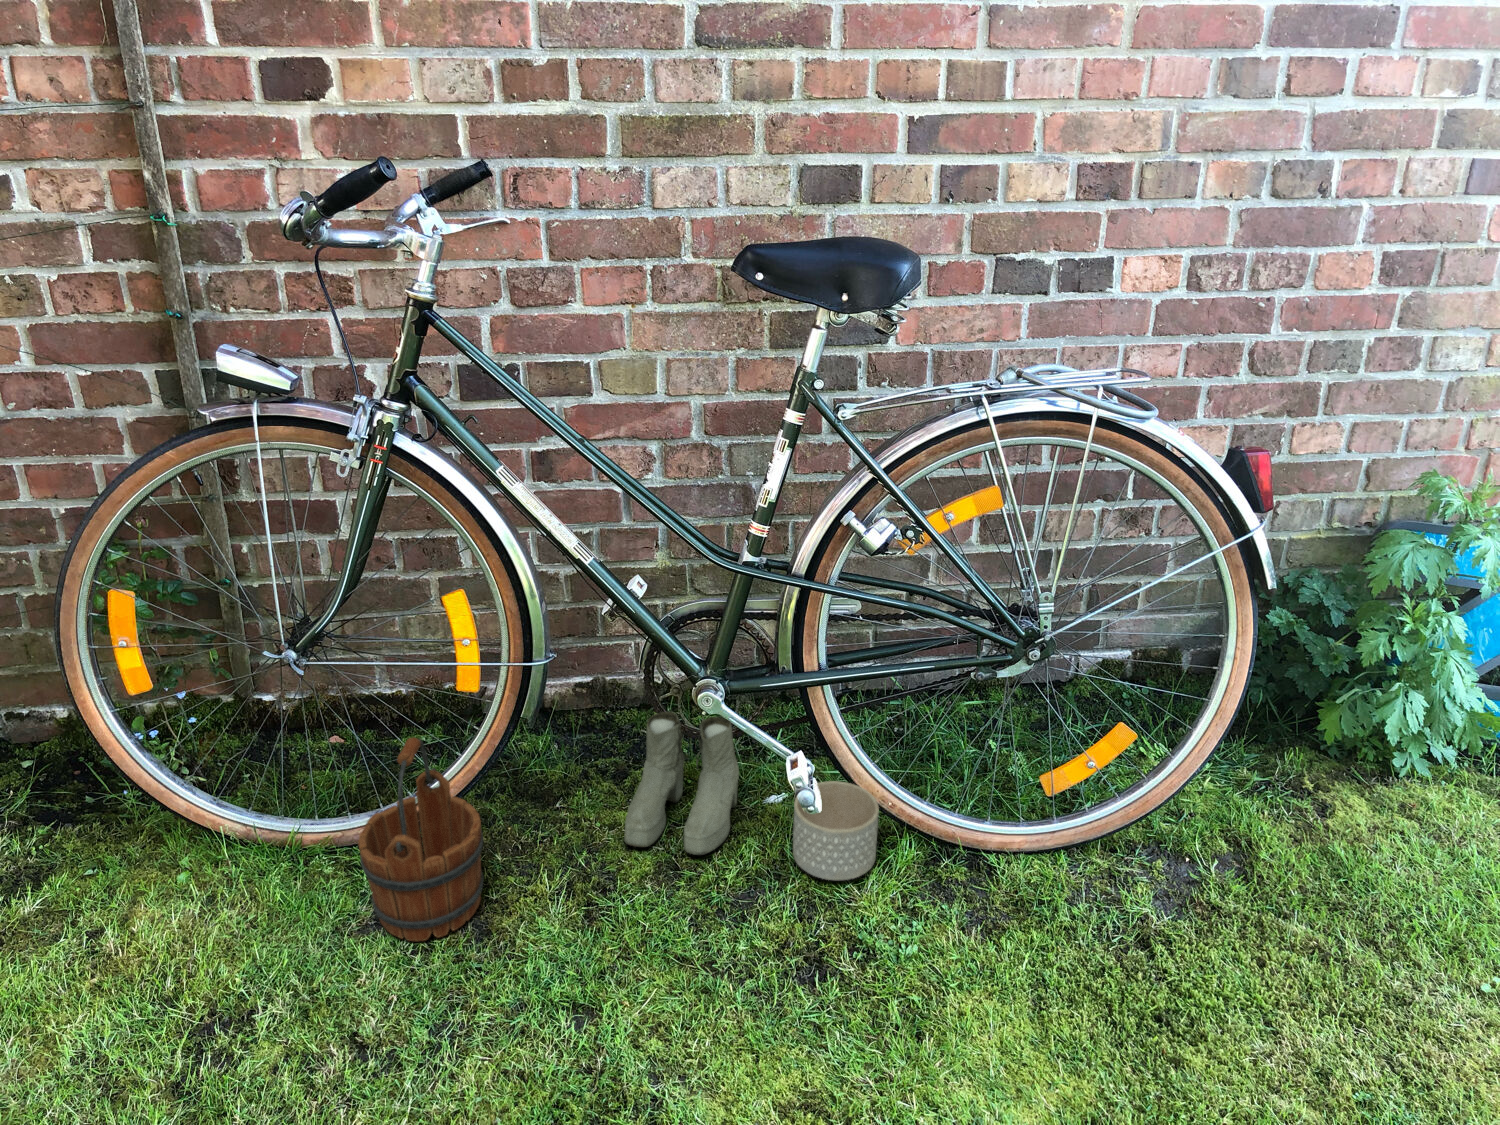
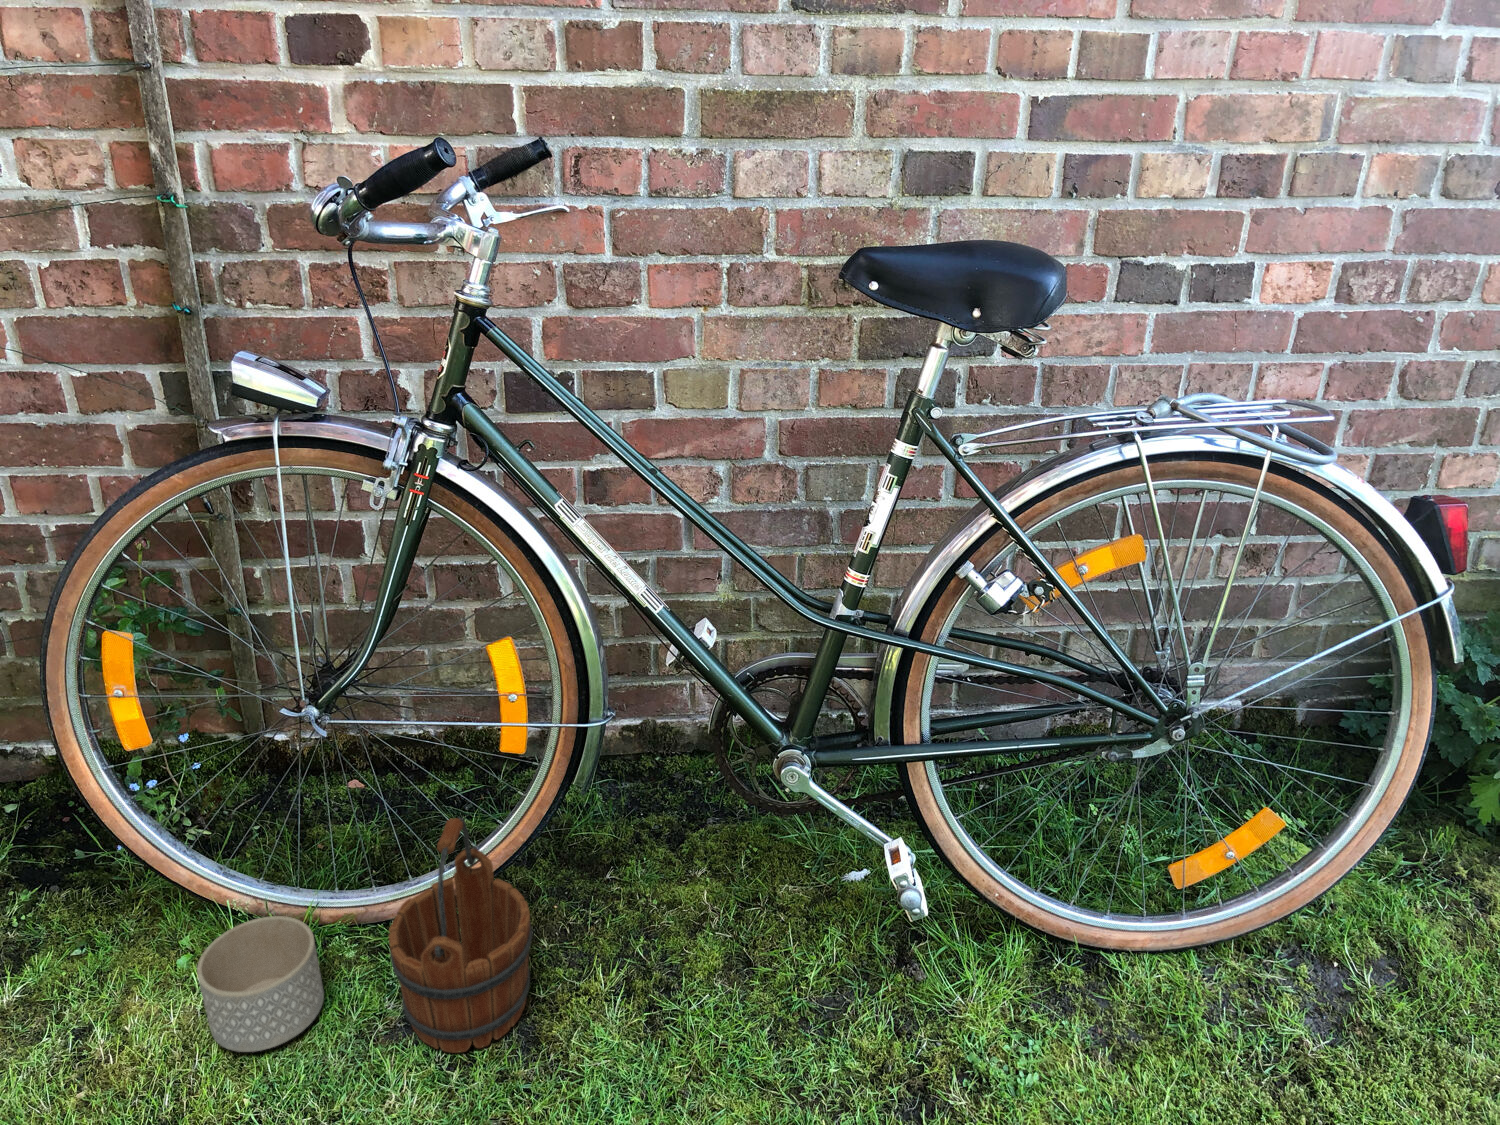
boots: present [624,712,739,855] -> none [688,777,817,948]
planter: present [793,781,879,880] -> present [197,916,324,1052]

